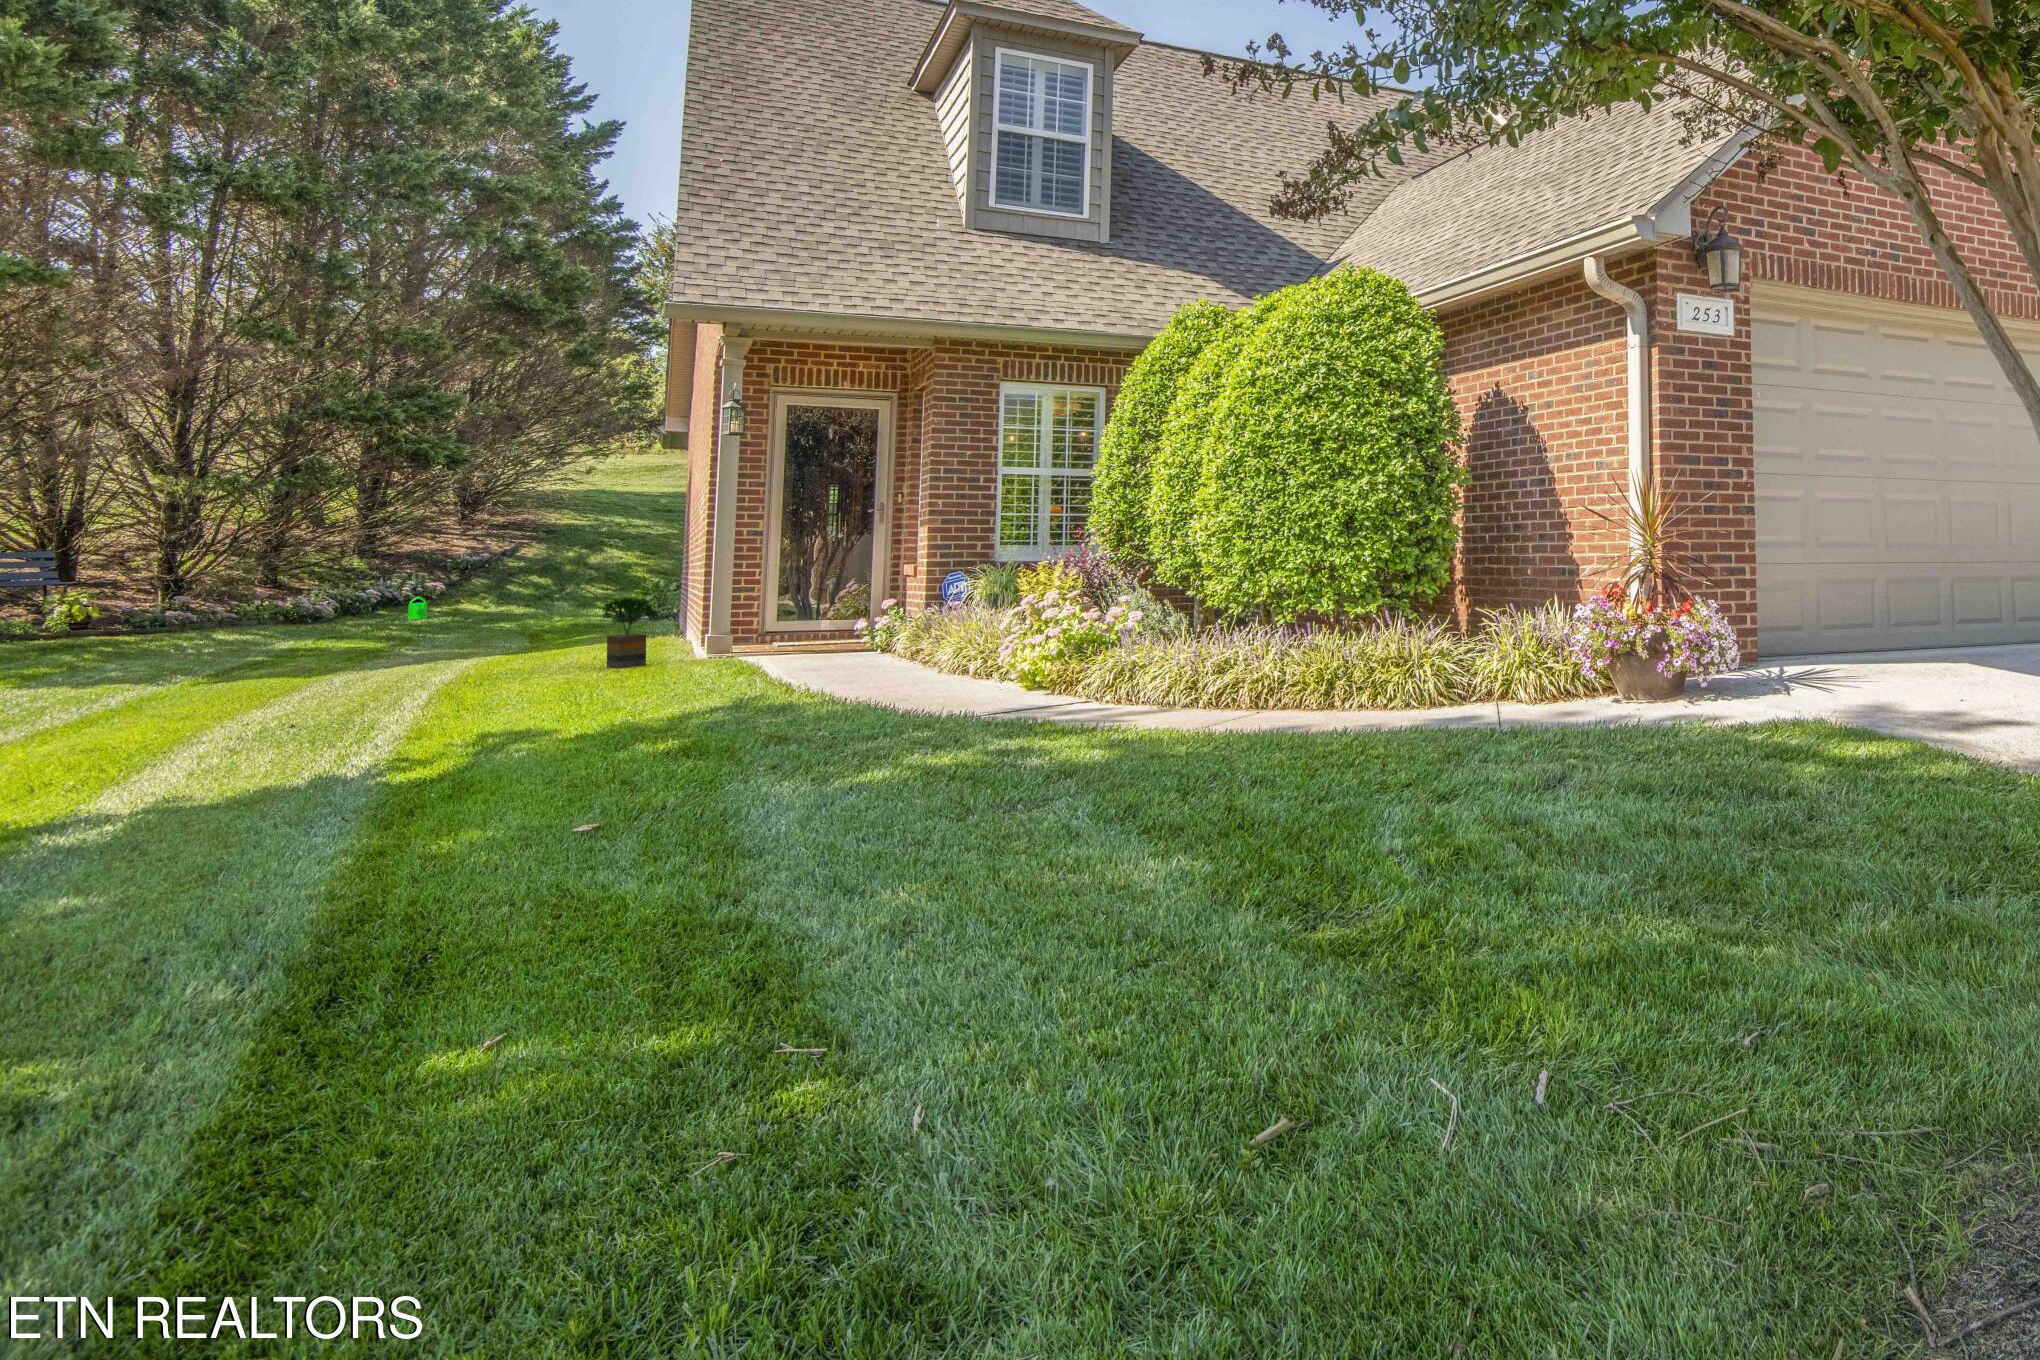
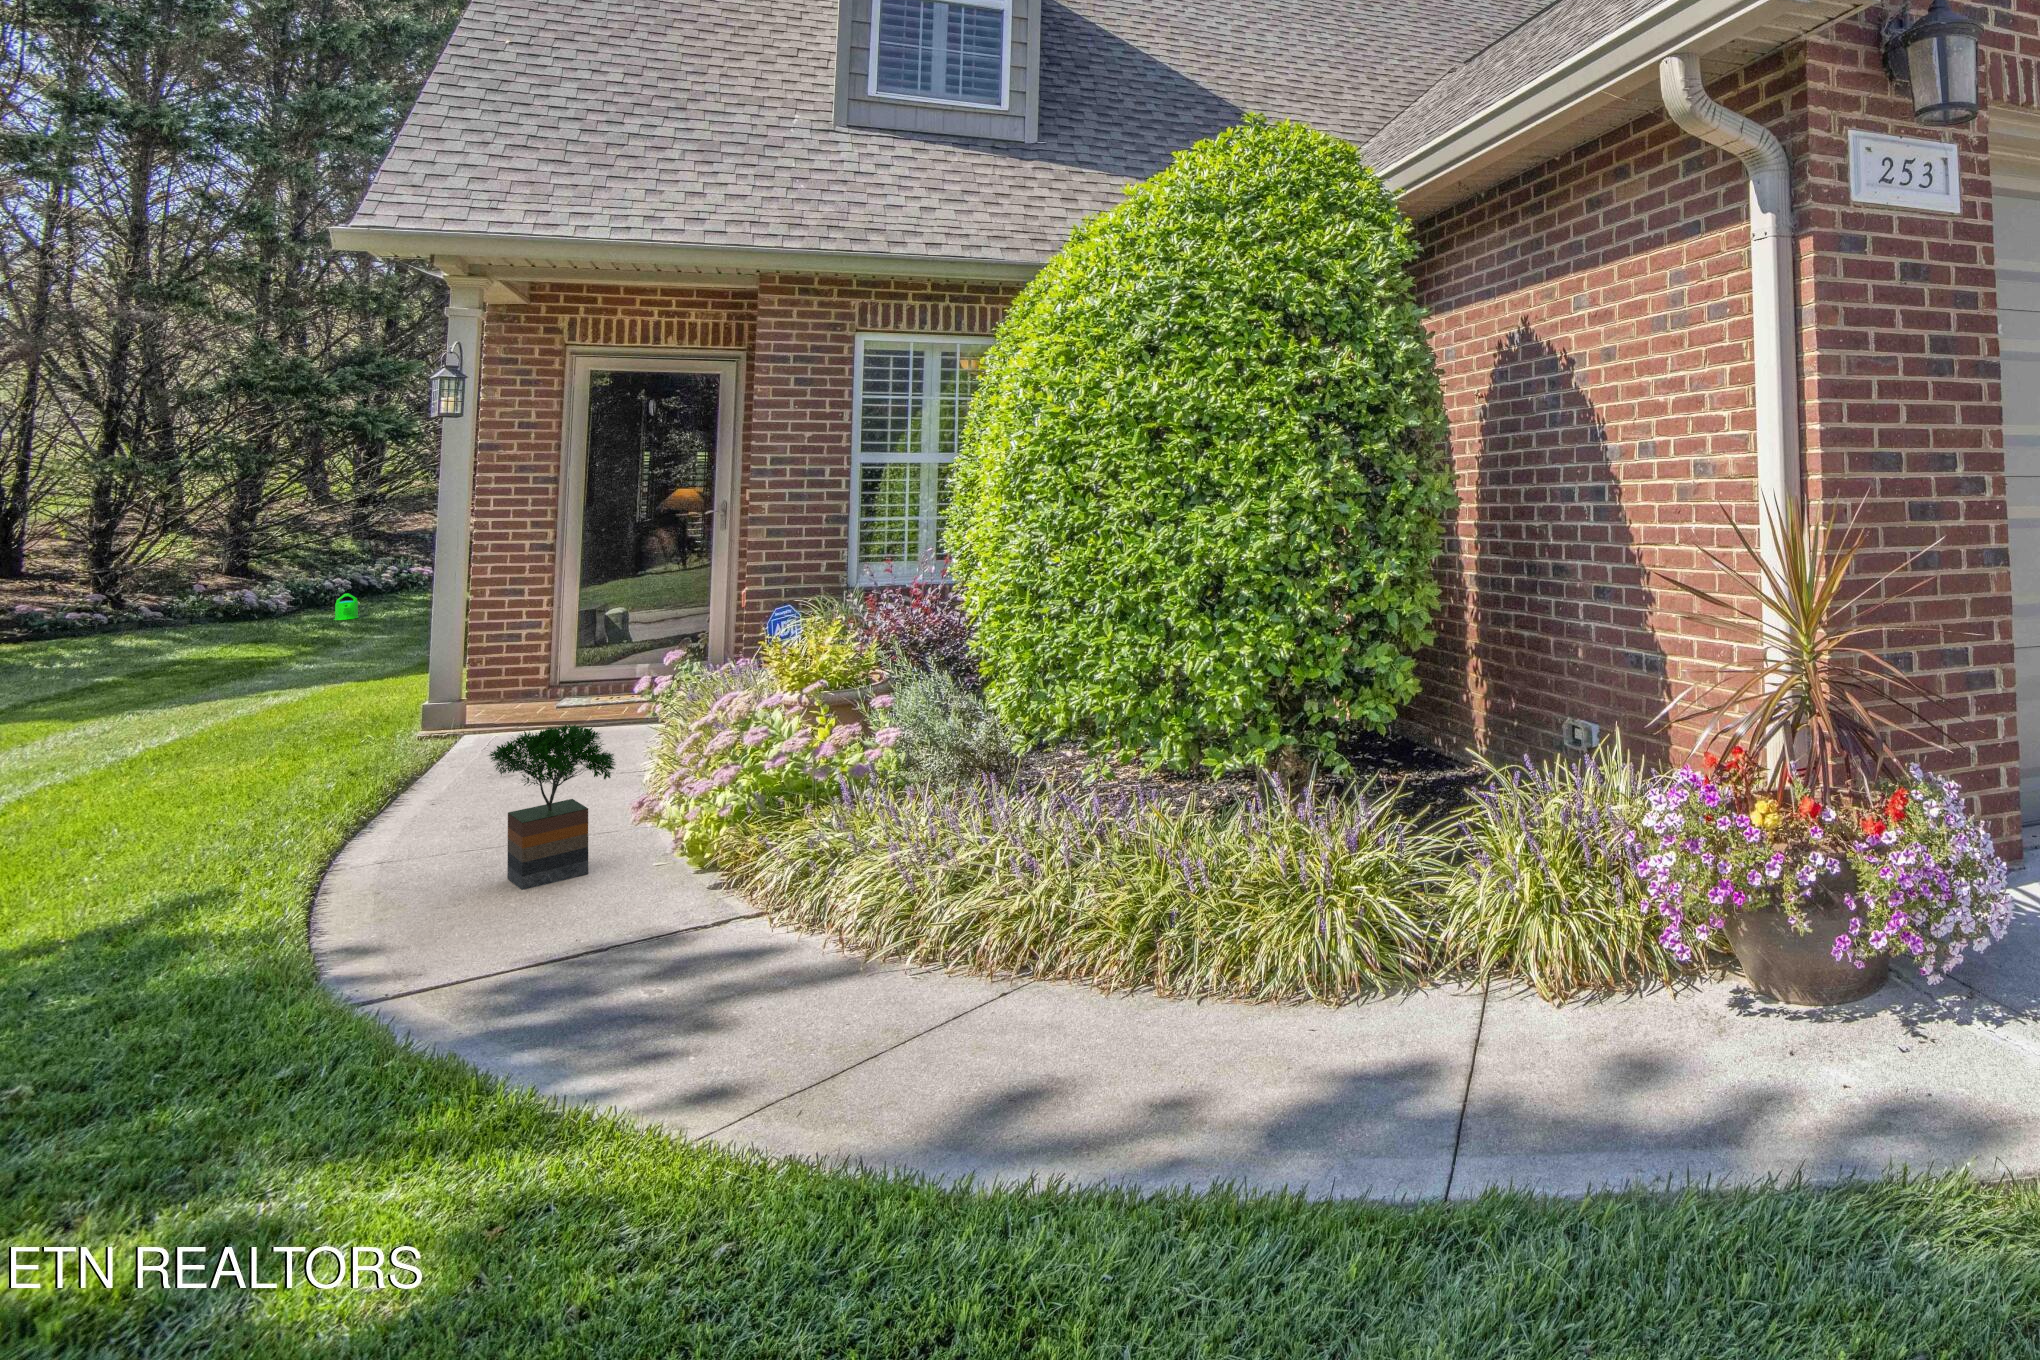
potted tree: present [602,598,659,668] -> present [489,724,616,890]

